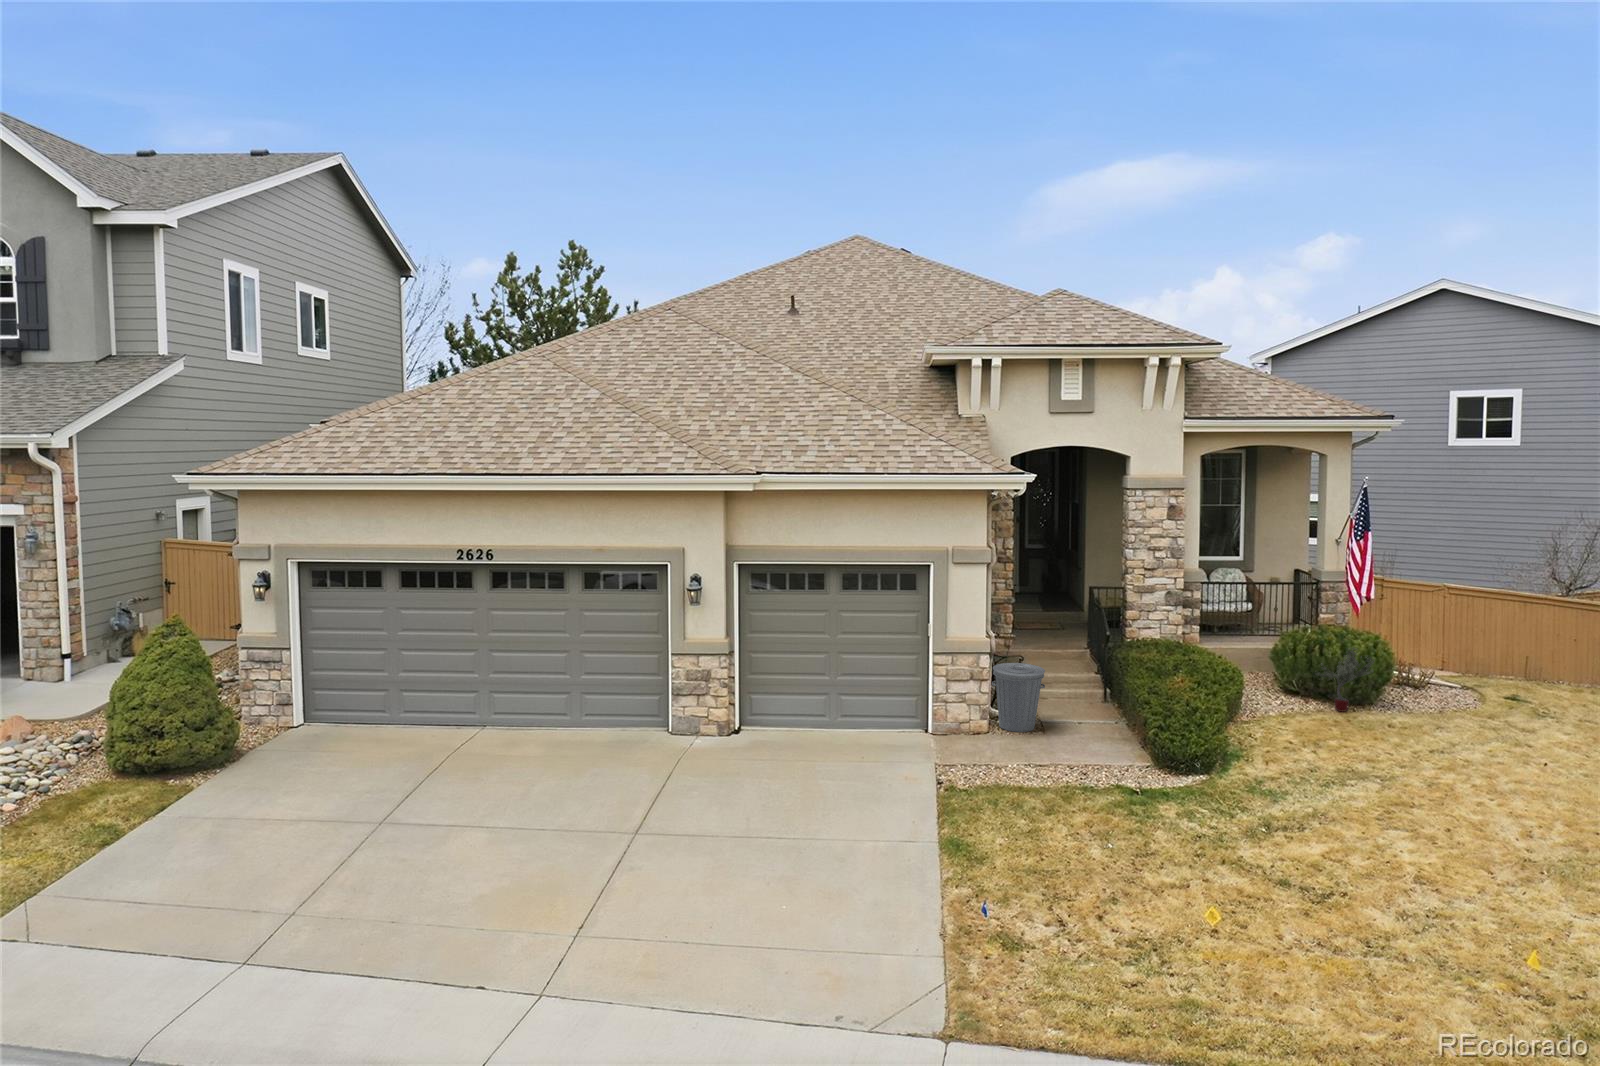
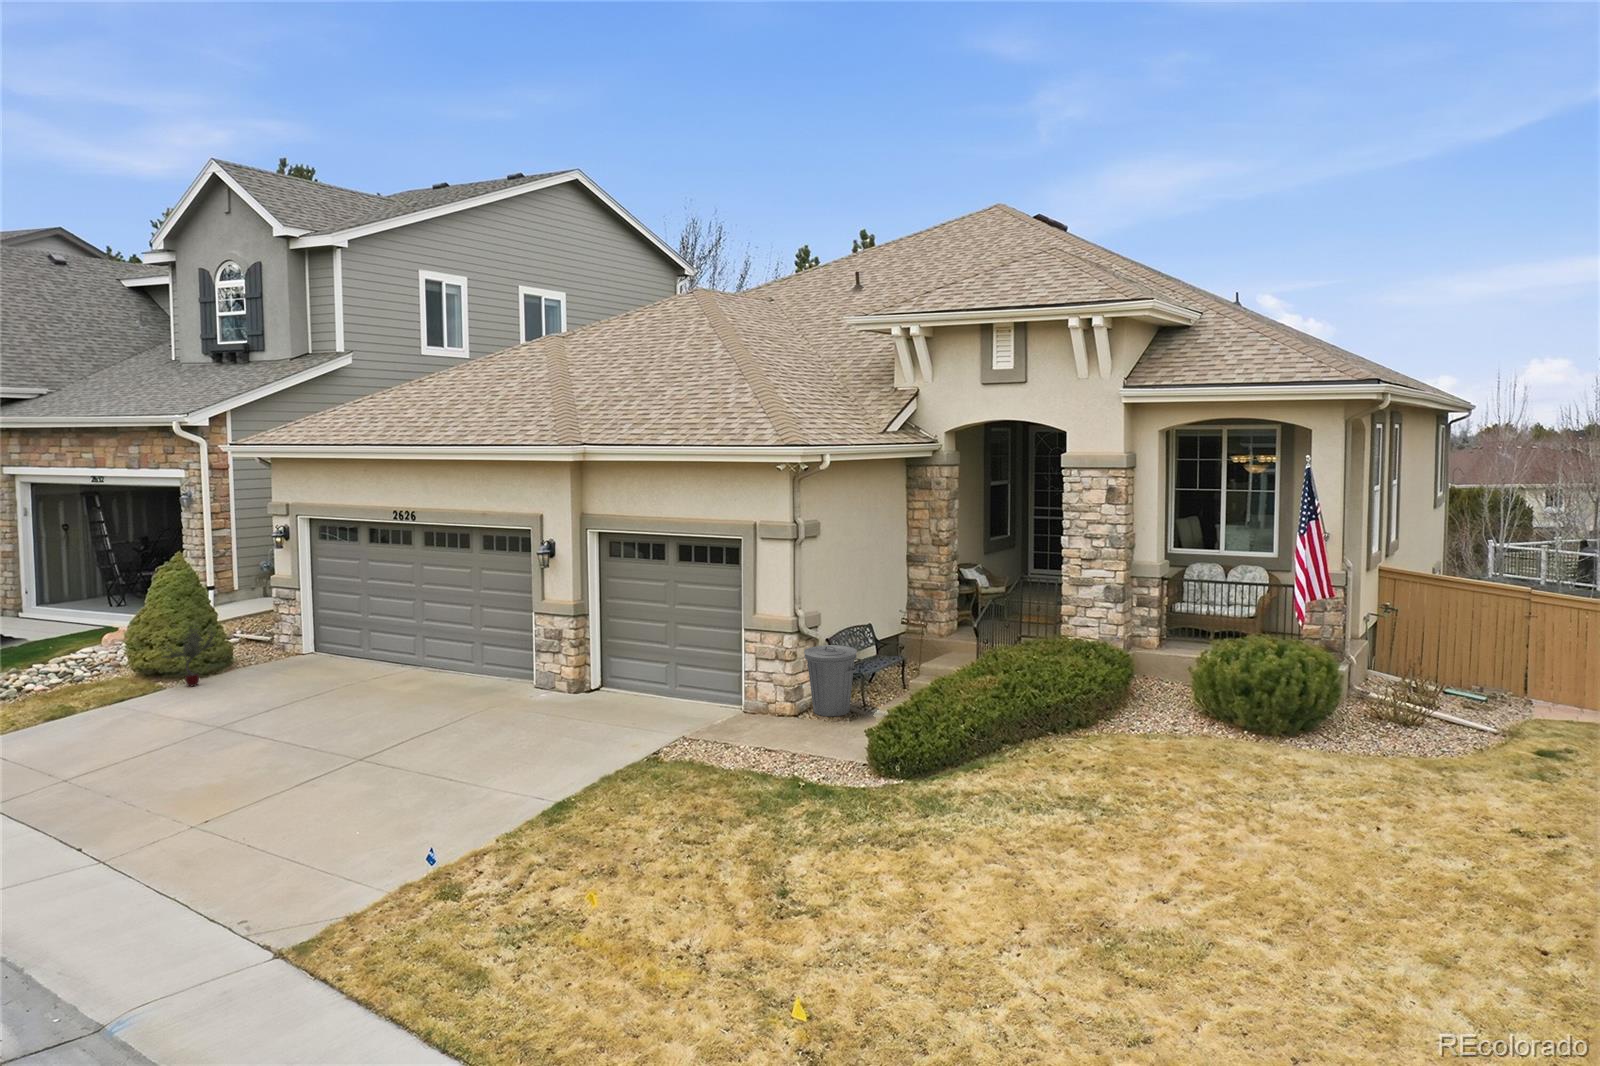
potted tree: present [1316,648,1374,712] -> present [163,628,216,687]

